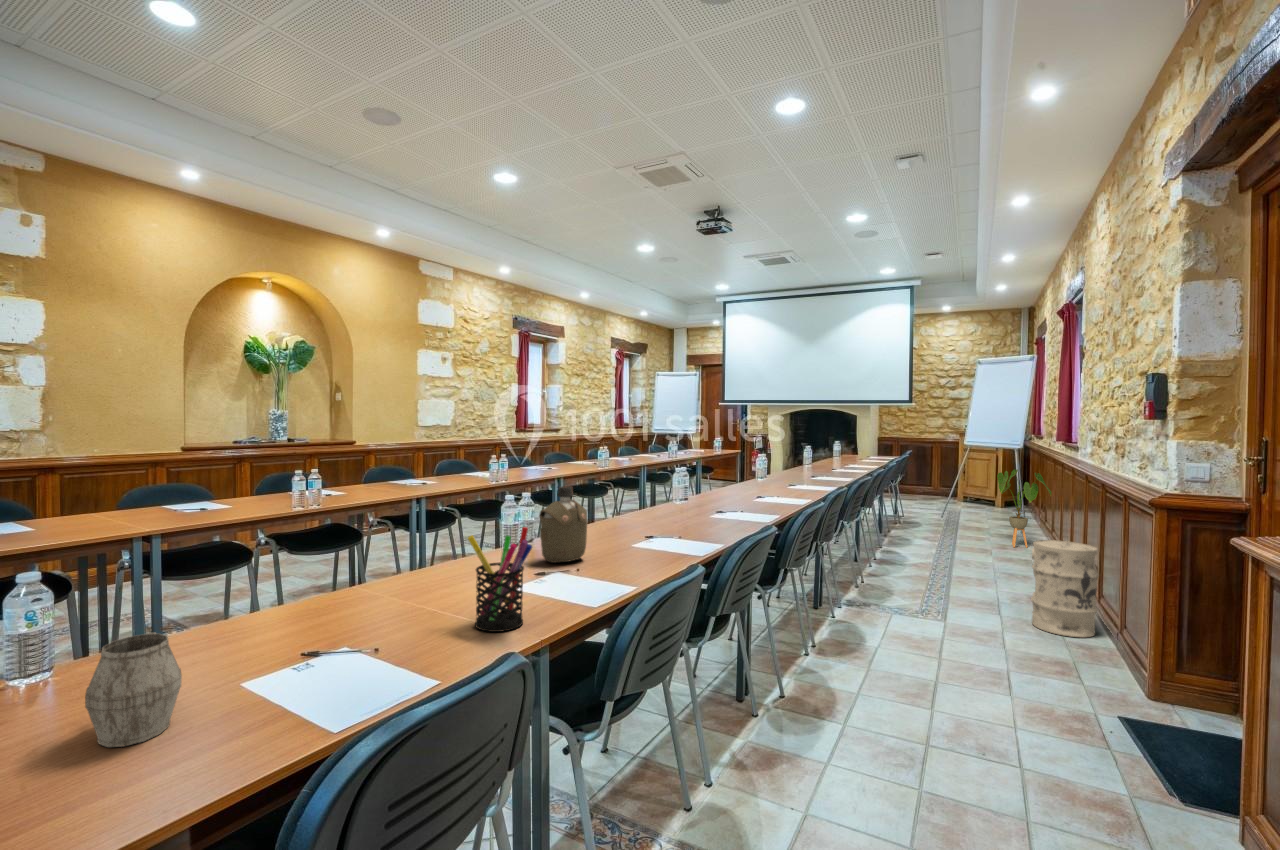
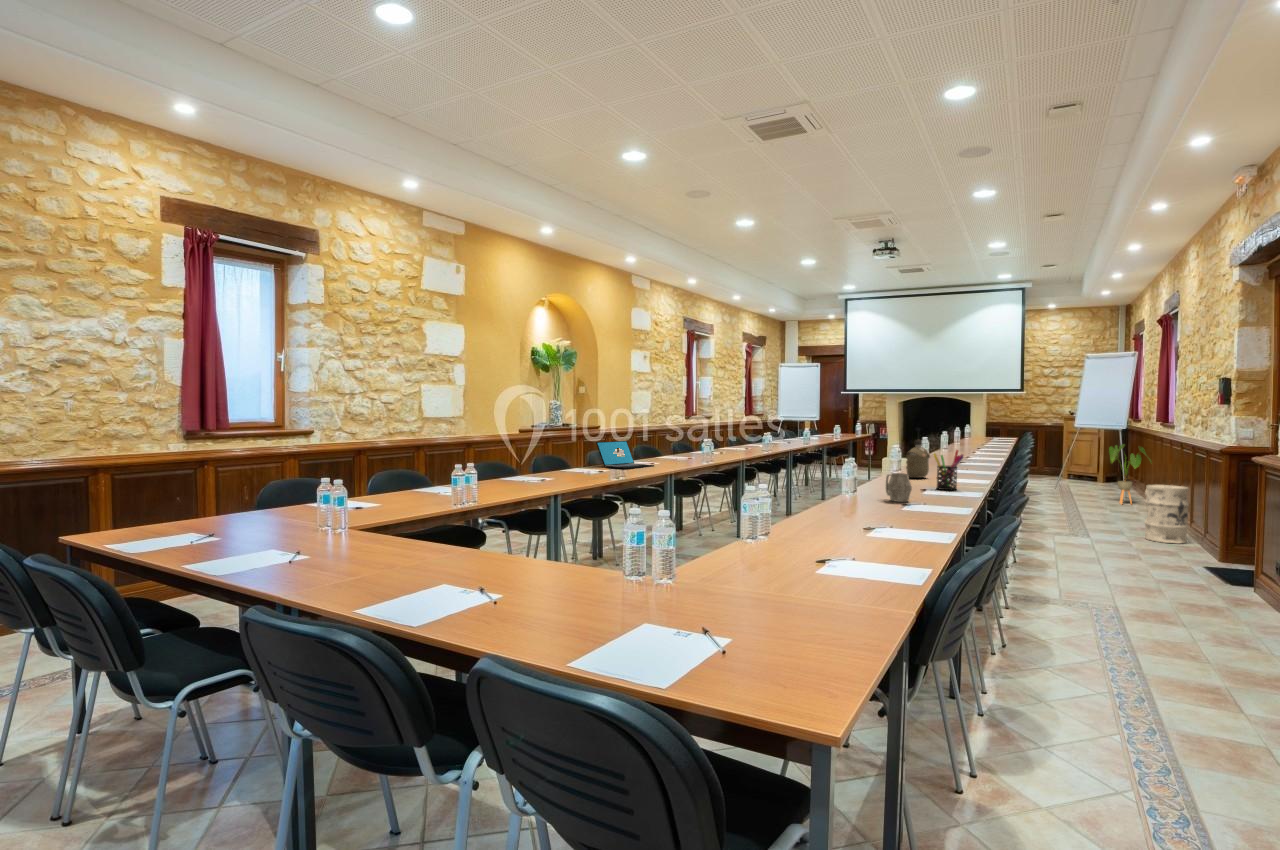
laptop: none [21,478,141,537] -> present [596,441,654,469]

